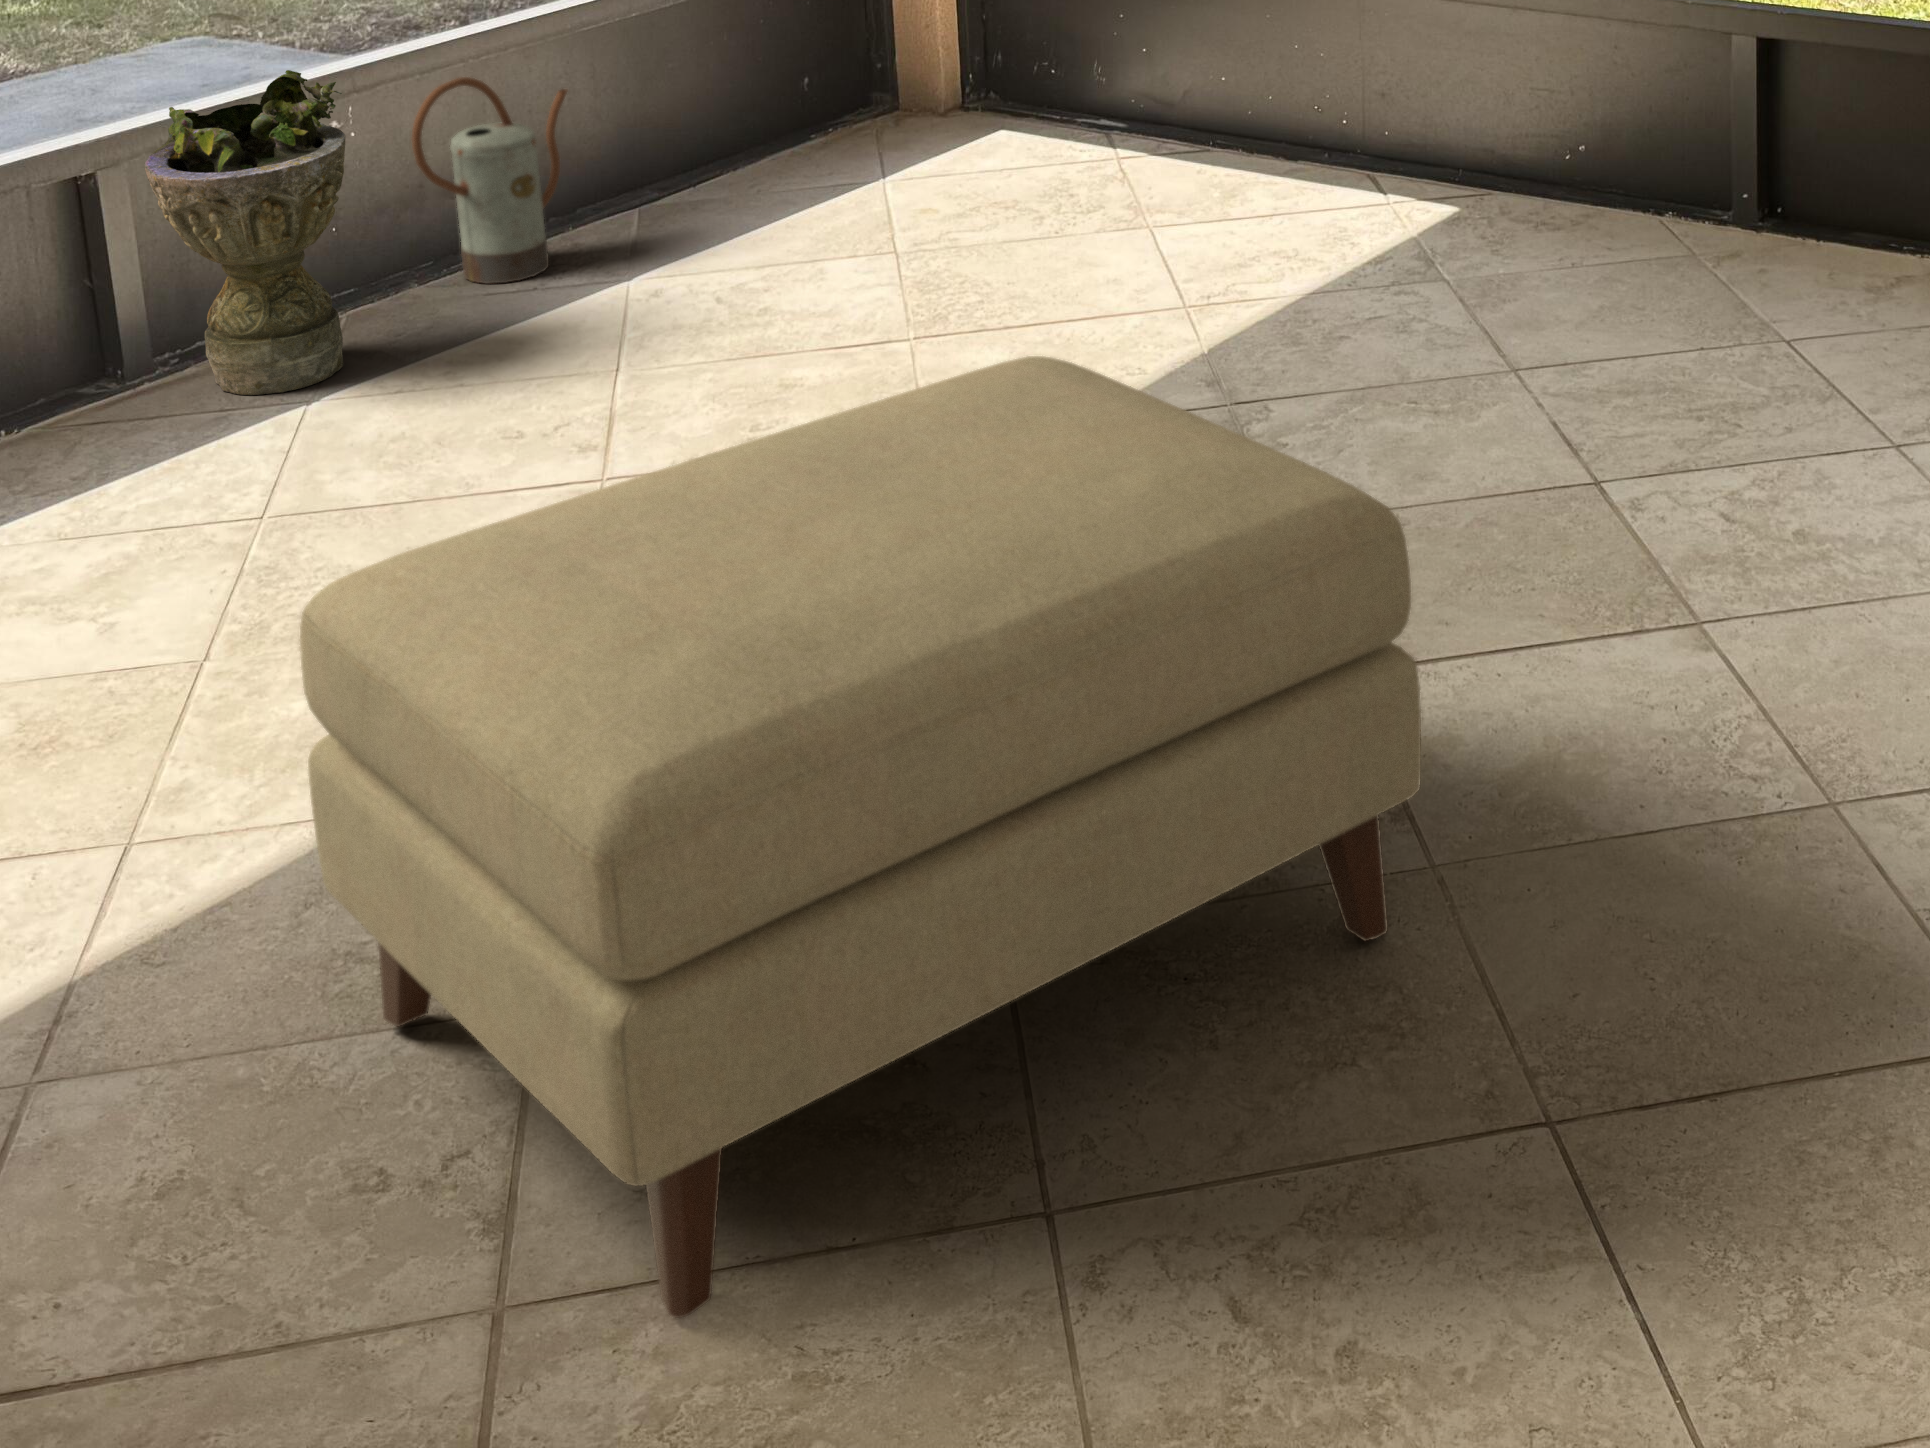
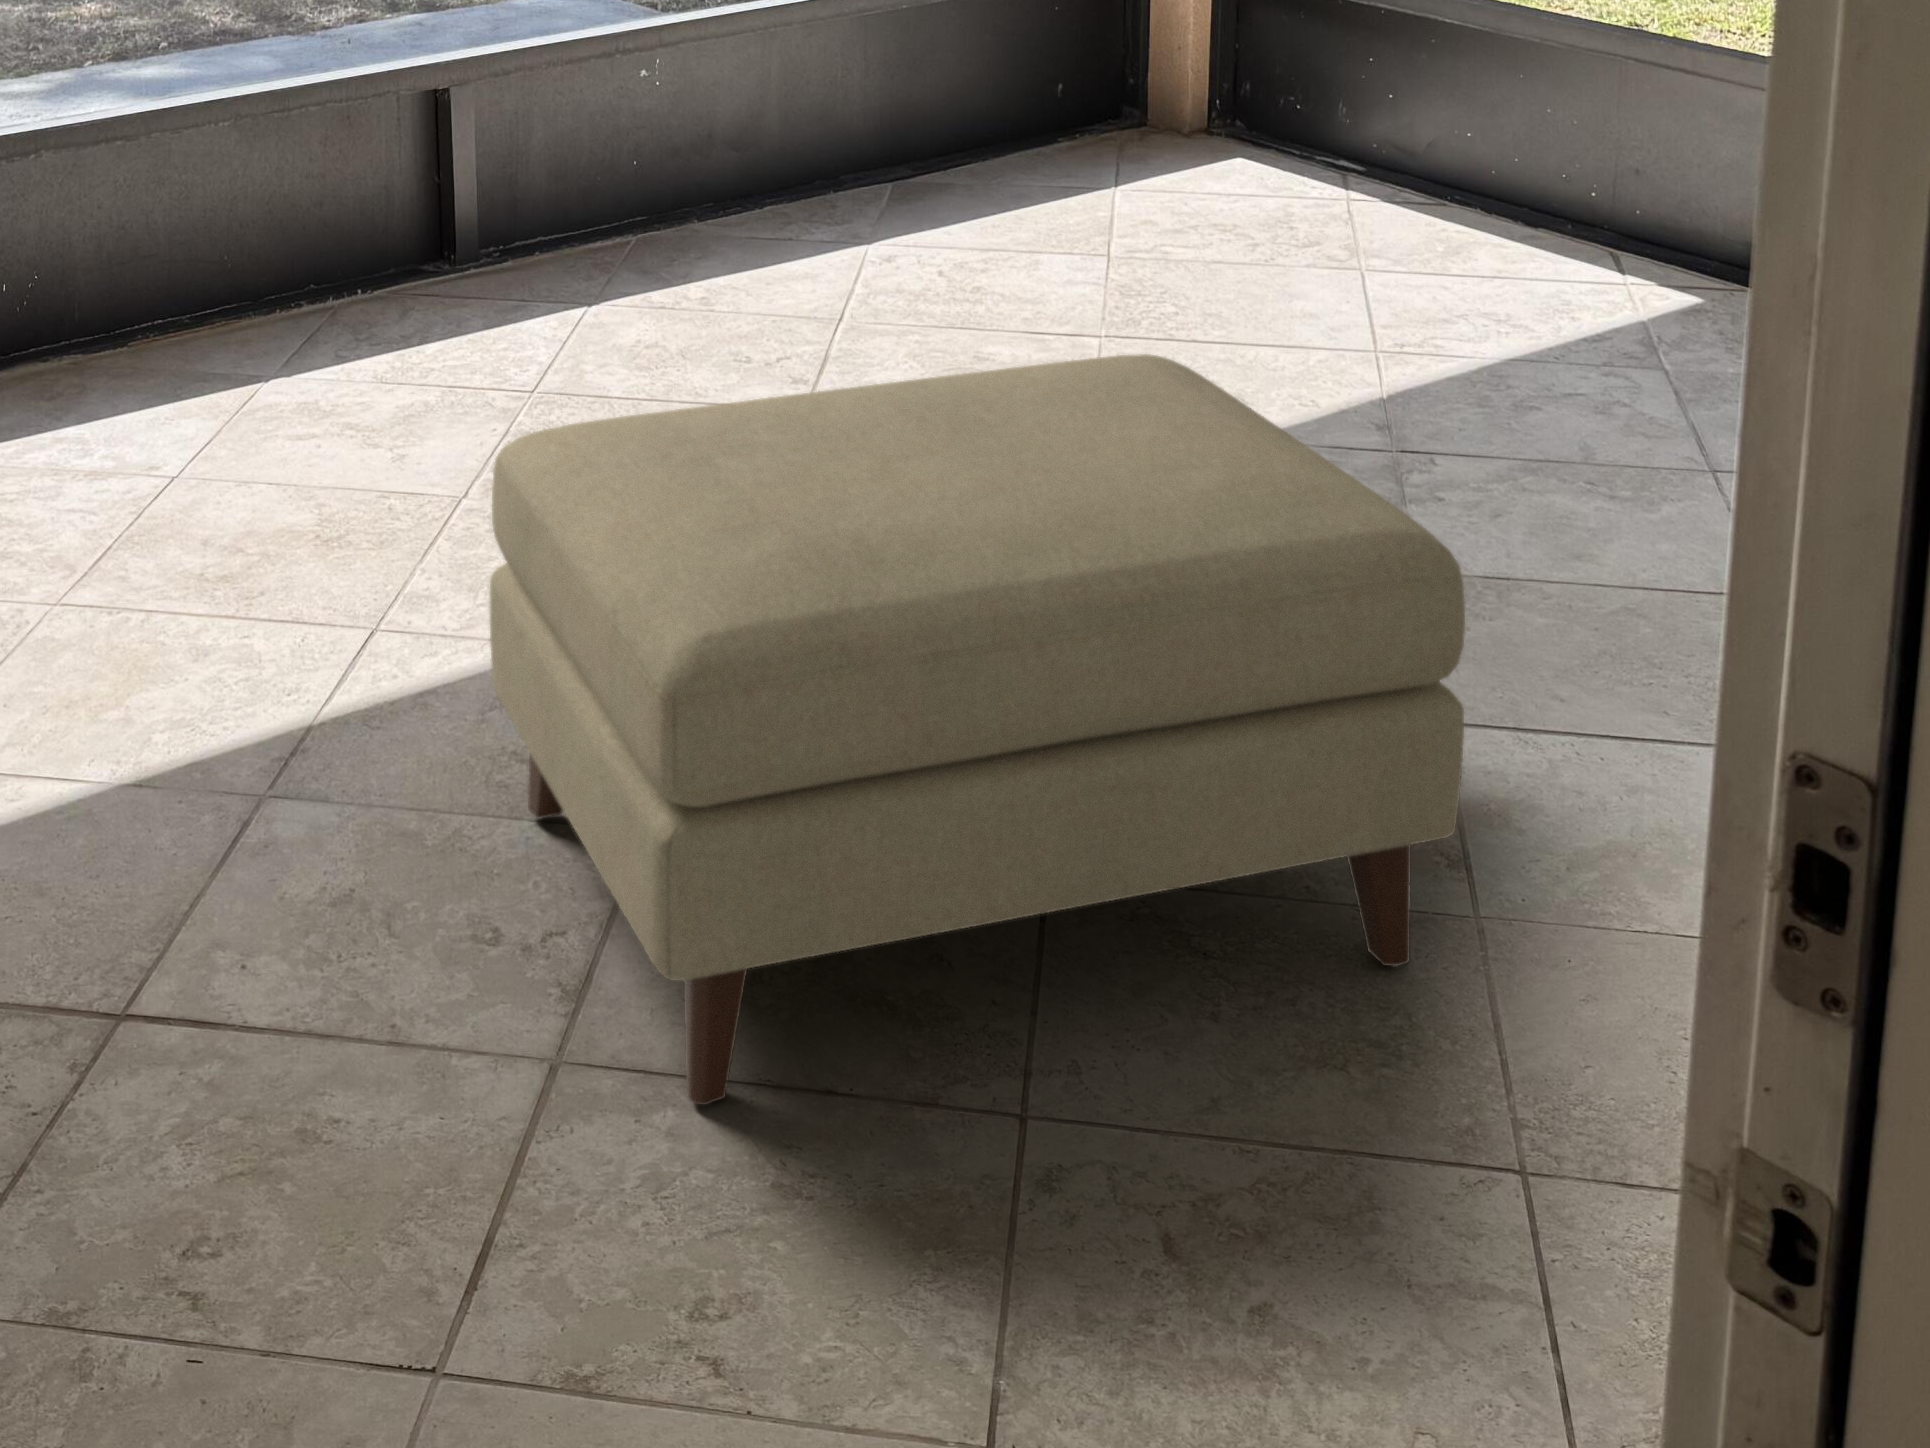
planter: present [145,70,346,395] -> none [482,19,641,294]
watering can: present [412,77,567,284] -> none [699,43,839,231]

